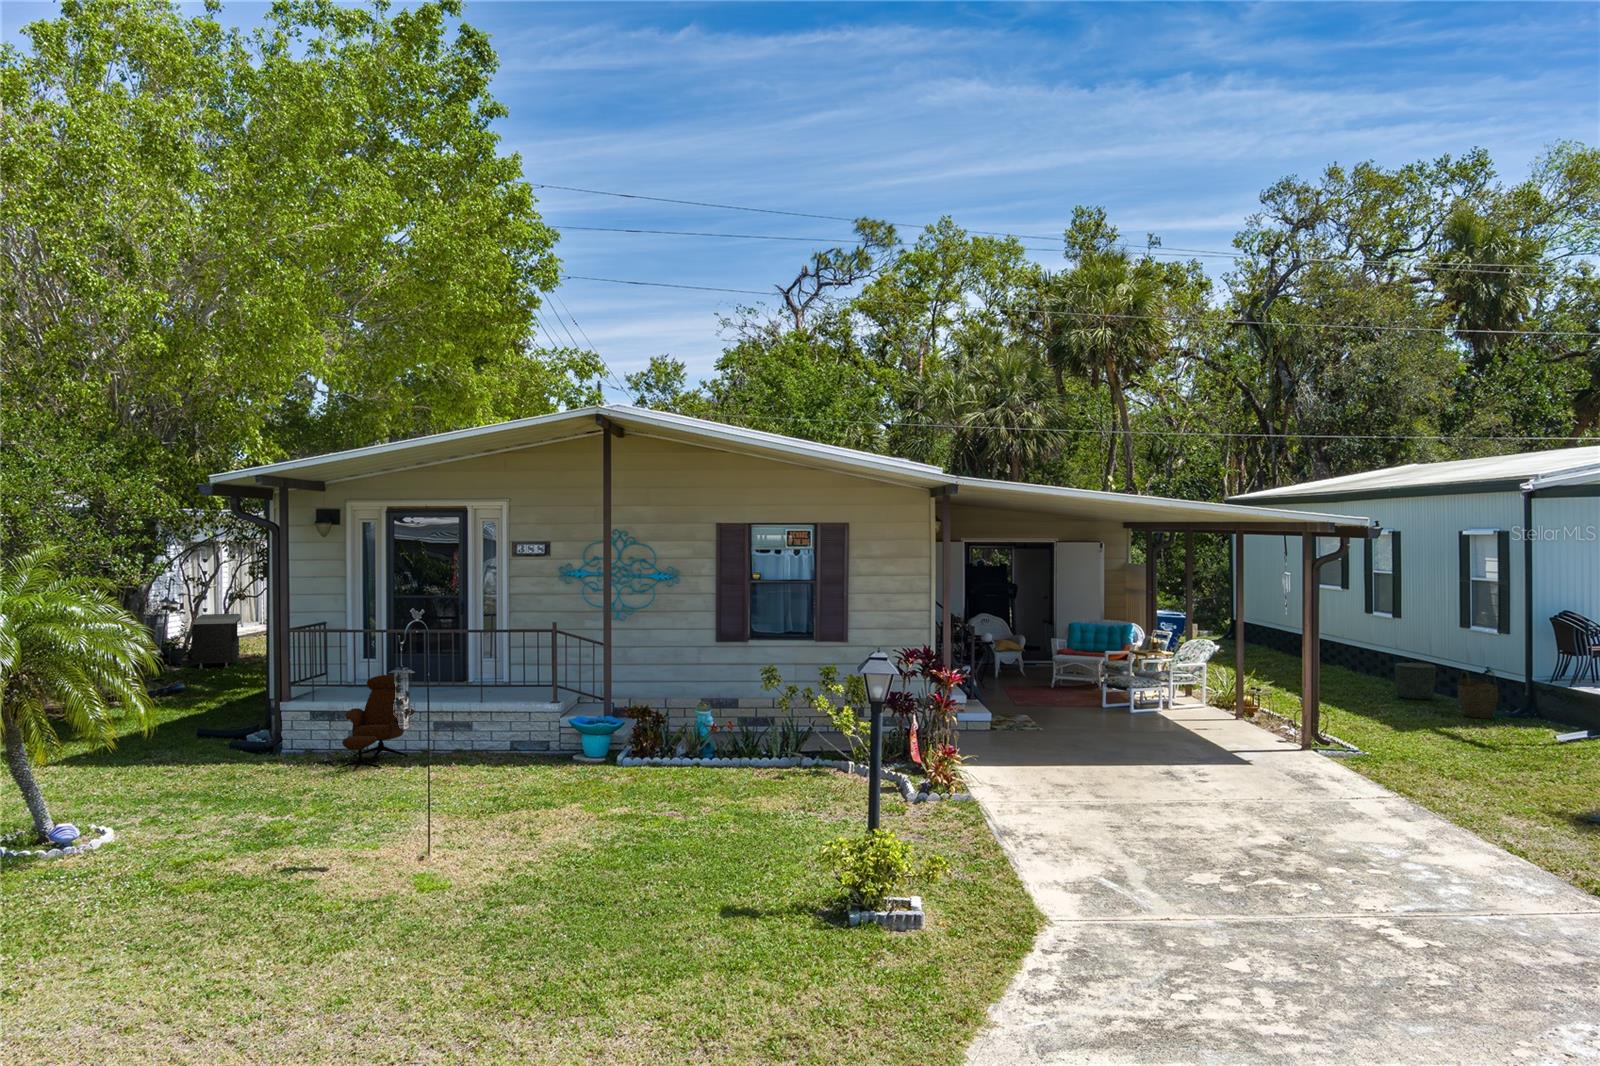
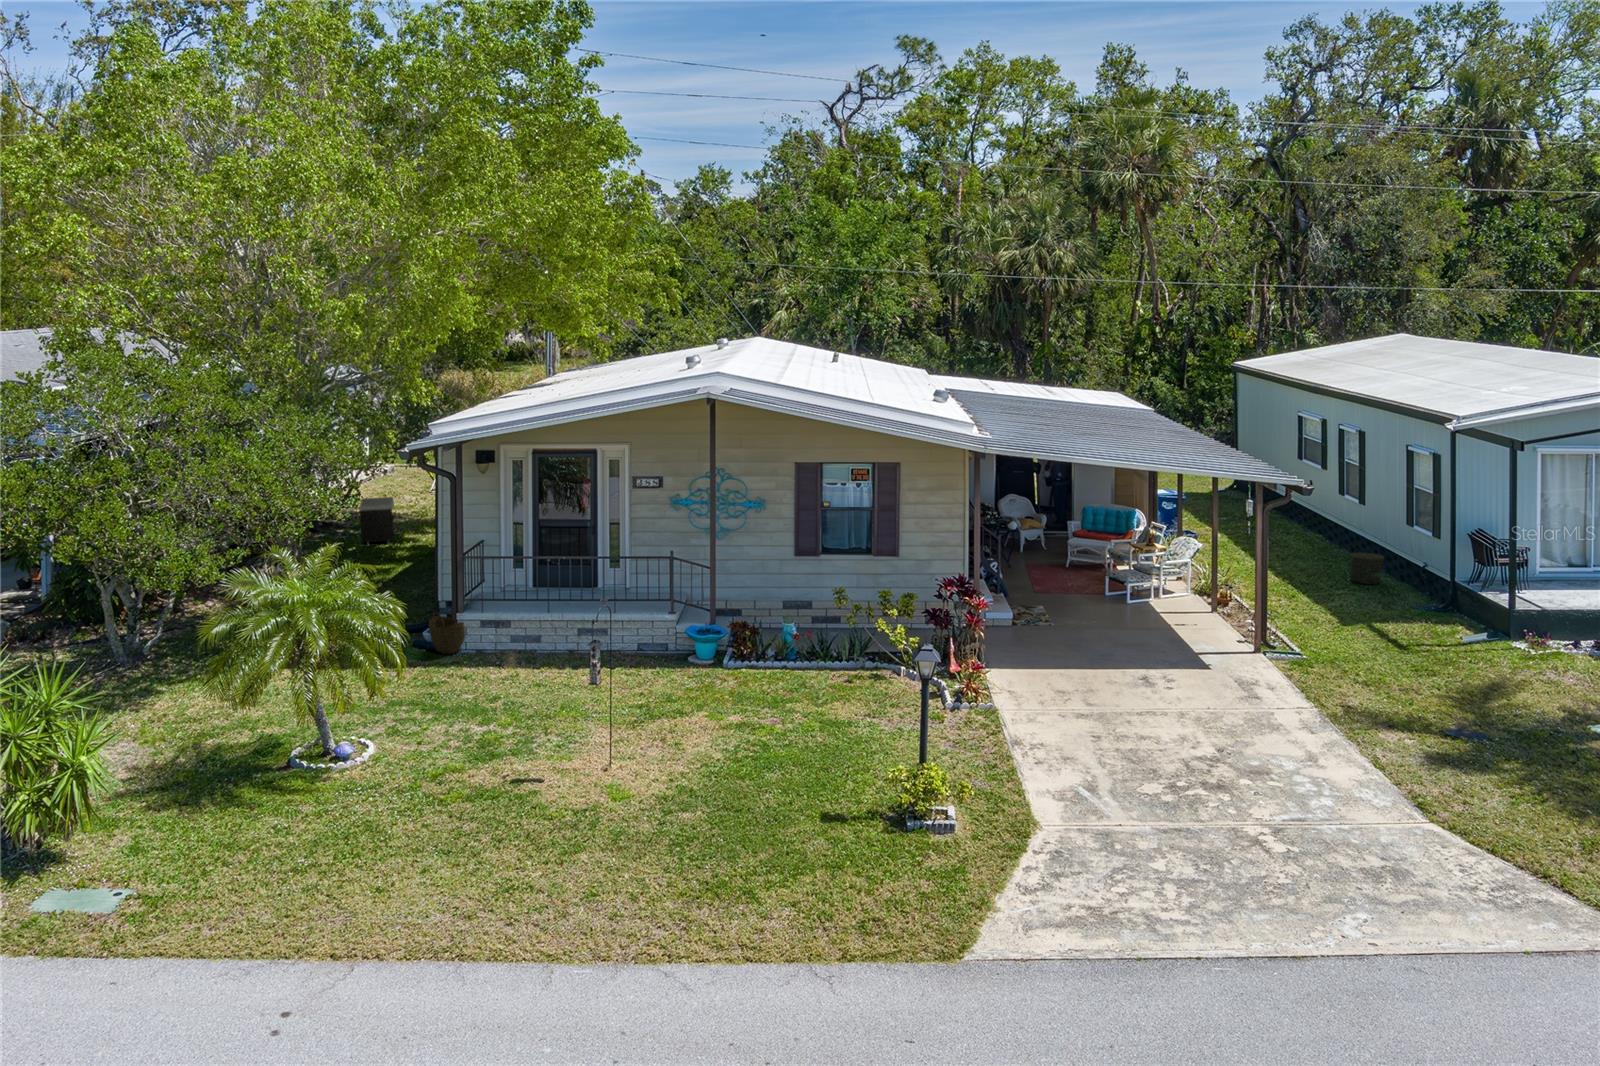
woven basket: present [1457,670,1498,719] -> present [429,612,465,654]
lounge chair: present [339,675,414,772] -> none [521,595,571,676]

